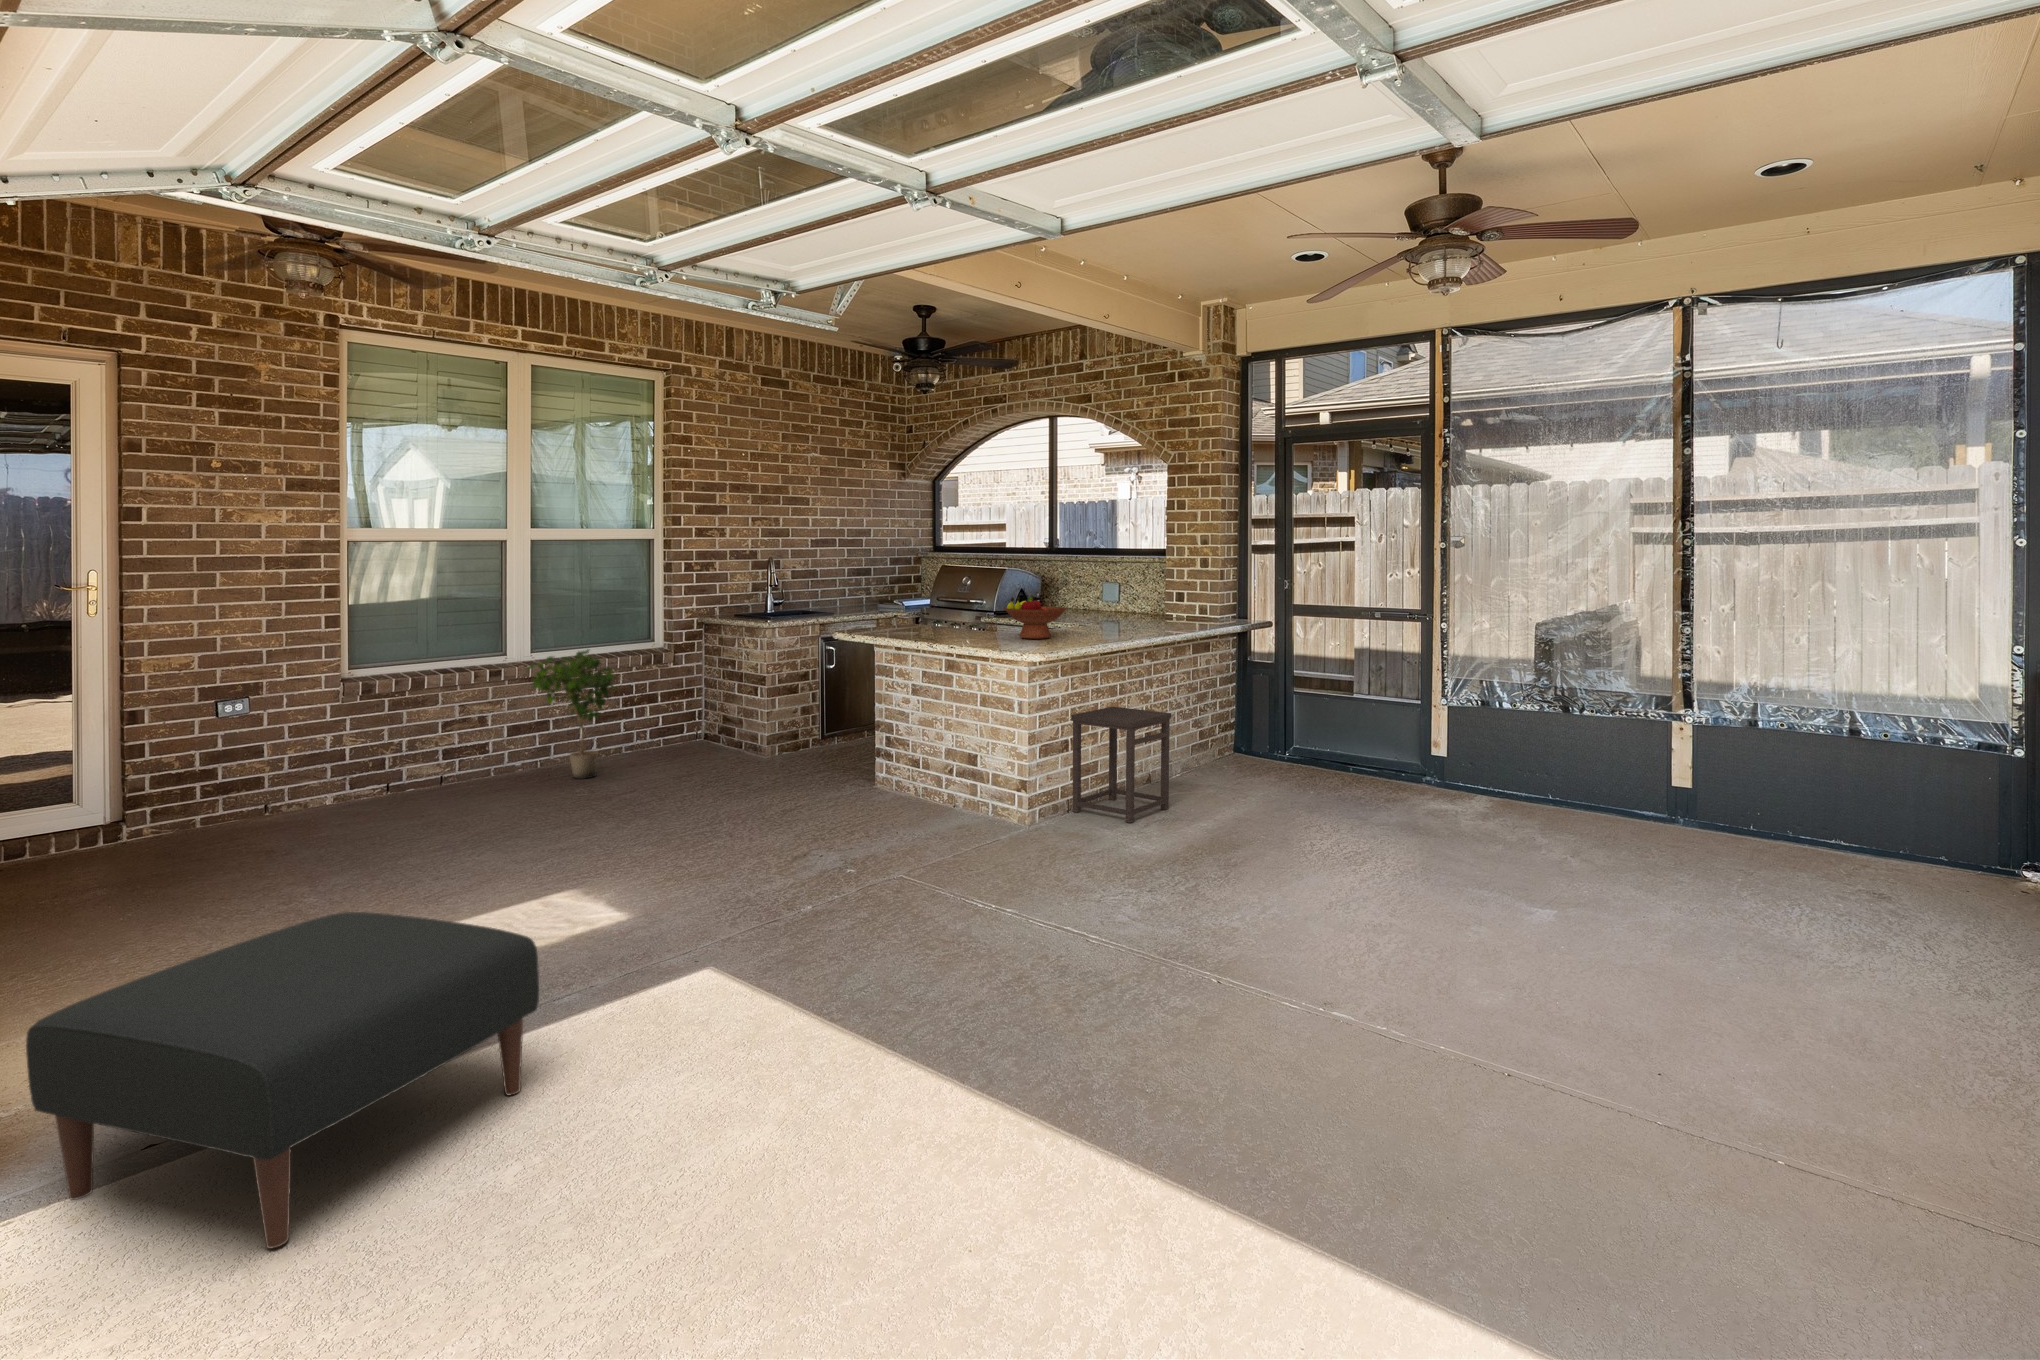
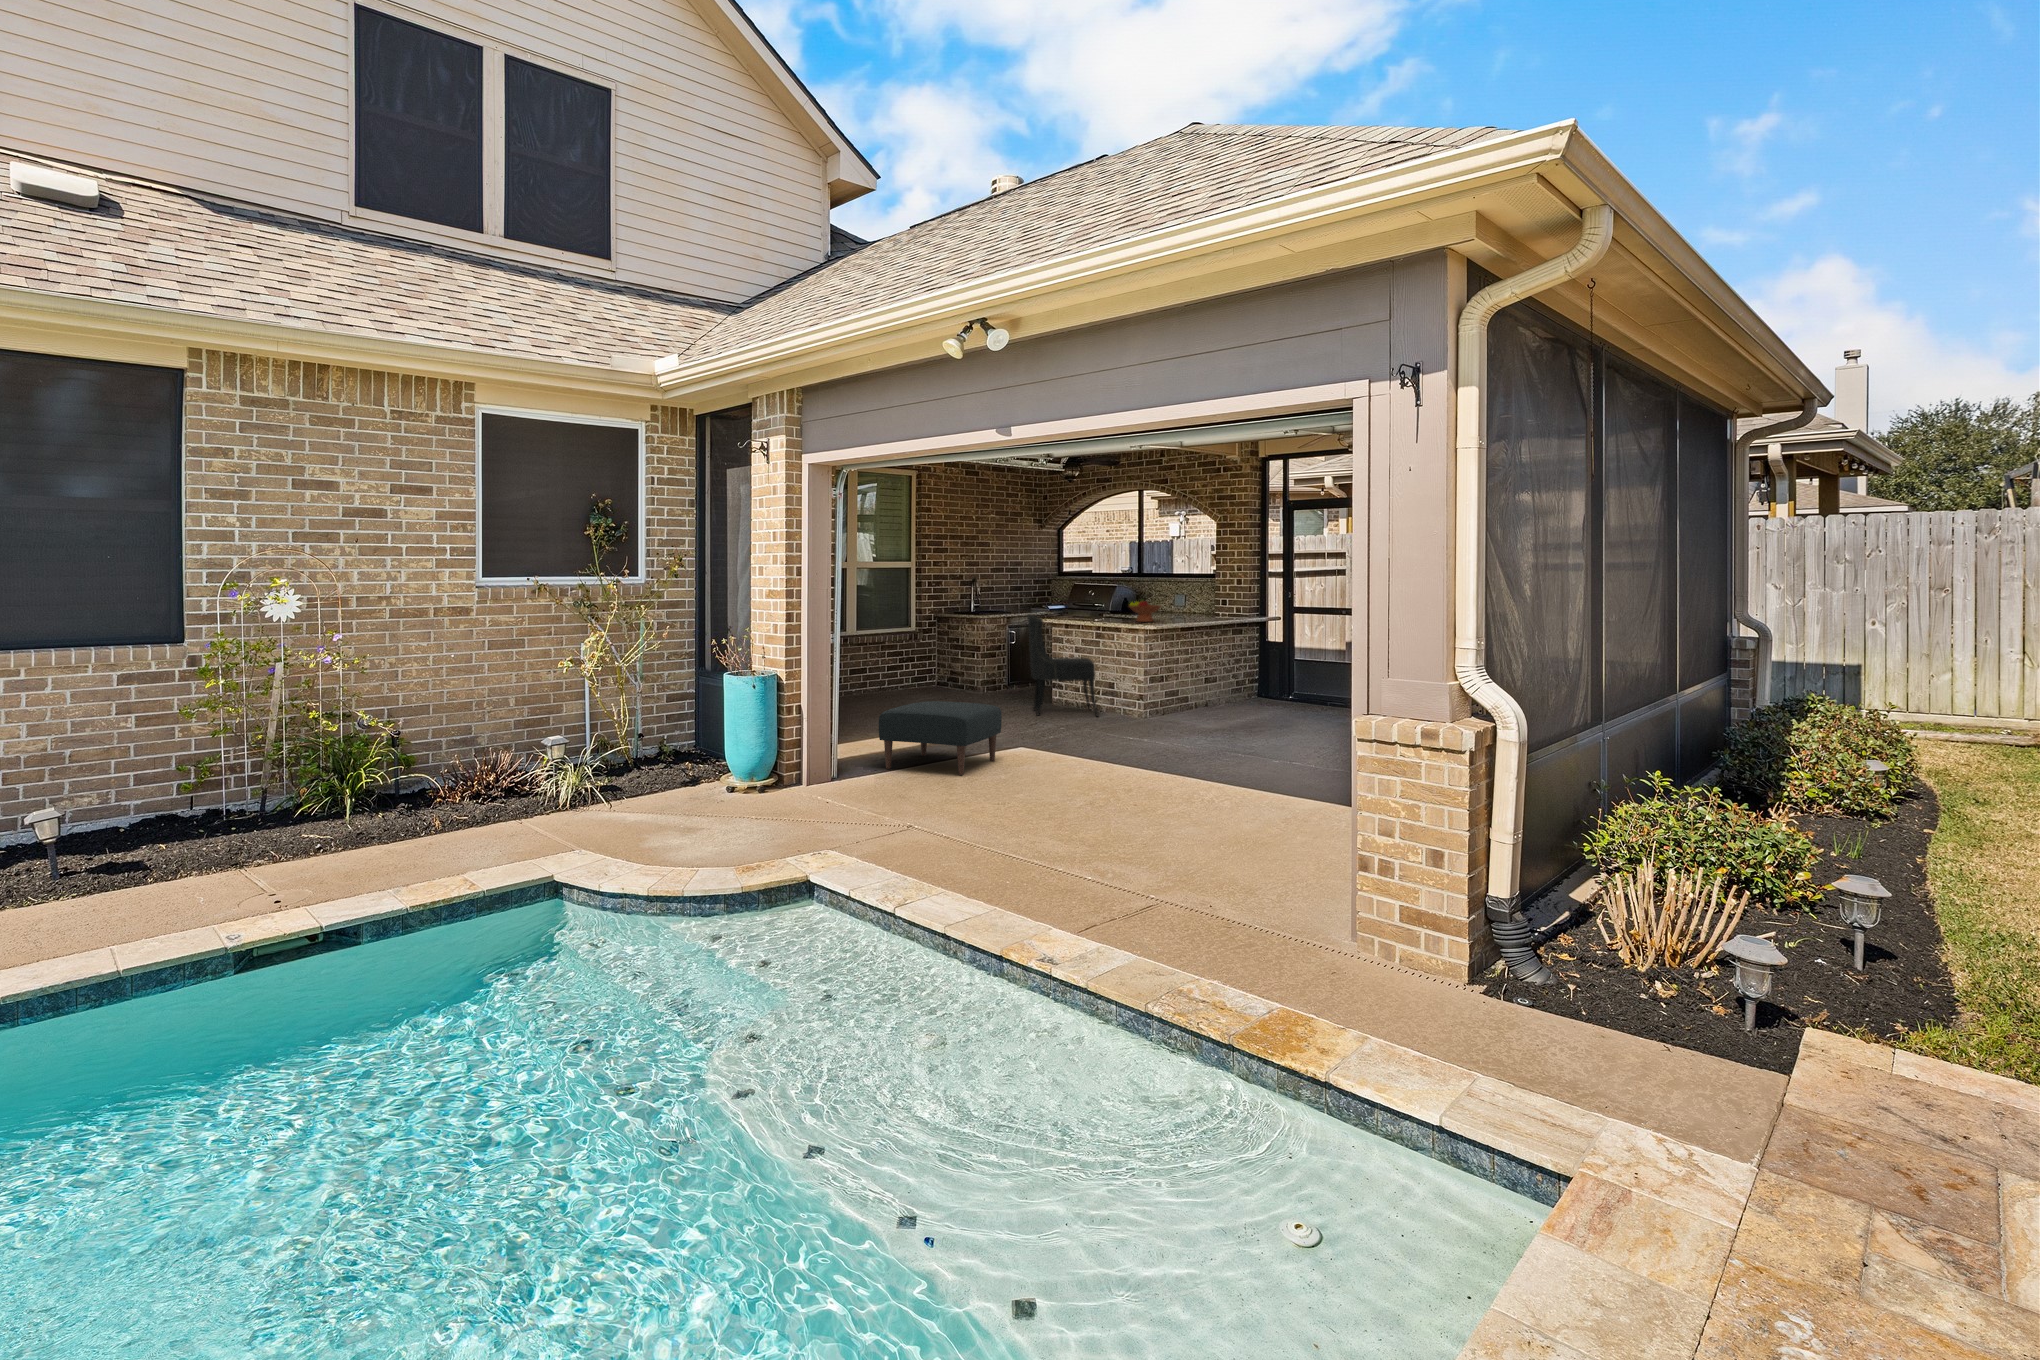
dining chair: none [801,629,941,828] -> present [1027,615,1098,716]
potted plant: present [528,650,614,779] -> none [862,629,910,699]
side table: present [1071,707,1171,823] -> none [1166,660,1221,717]

